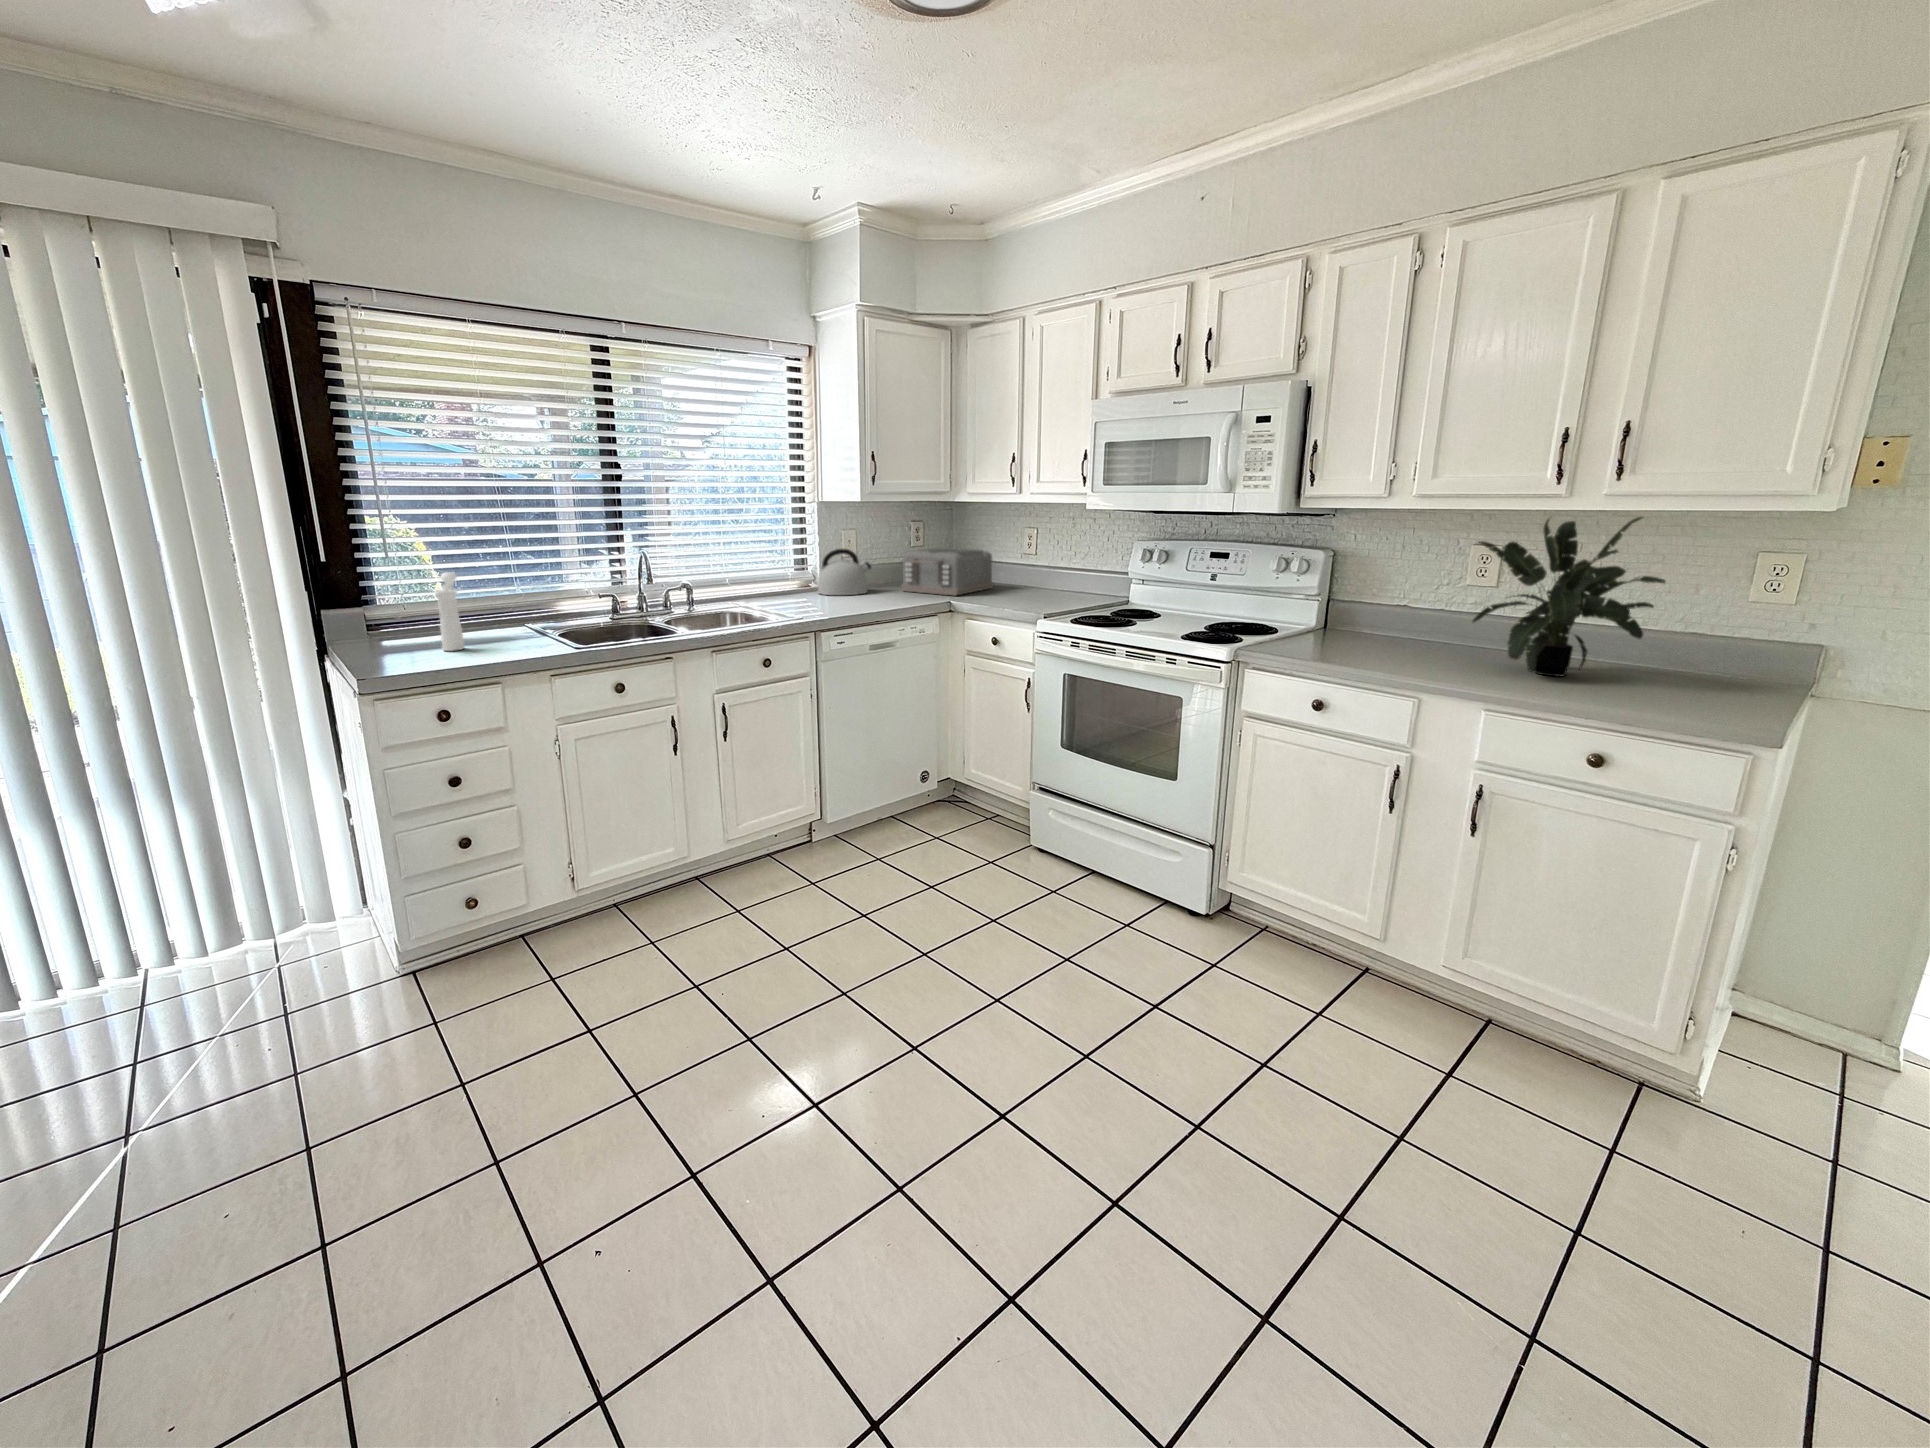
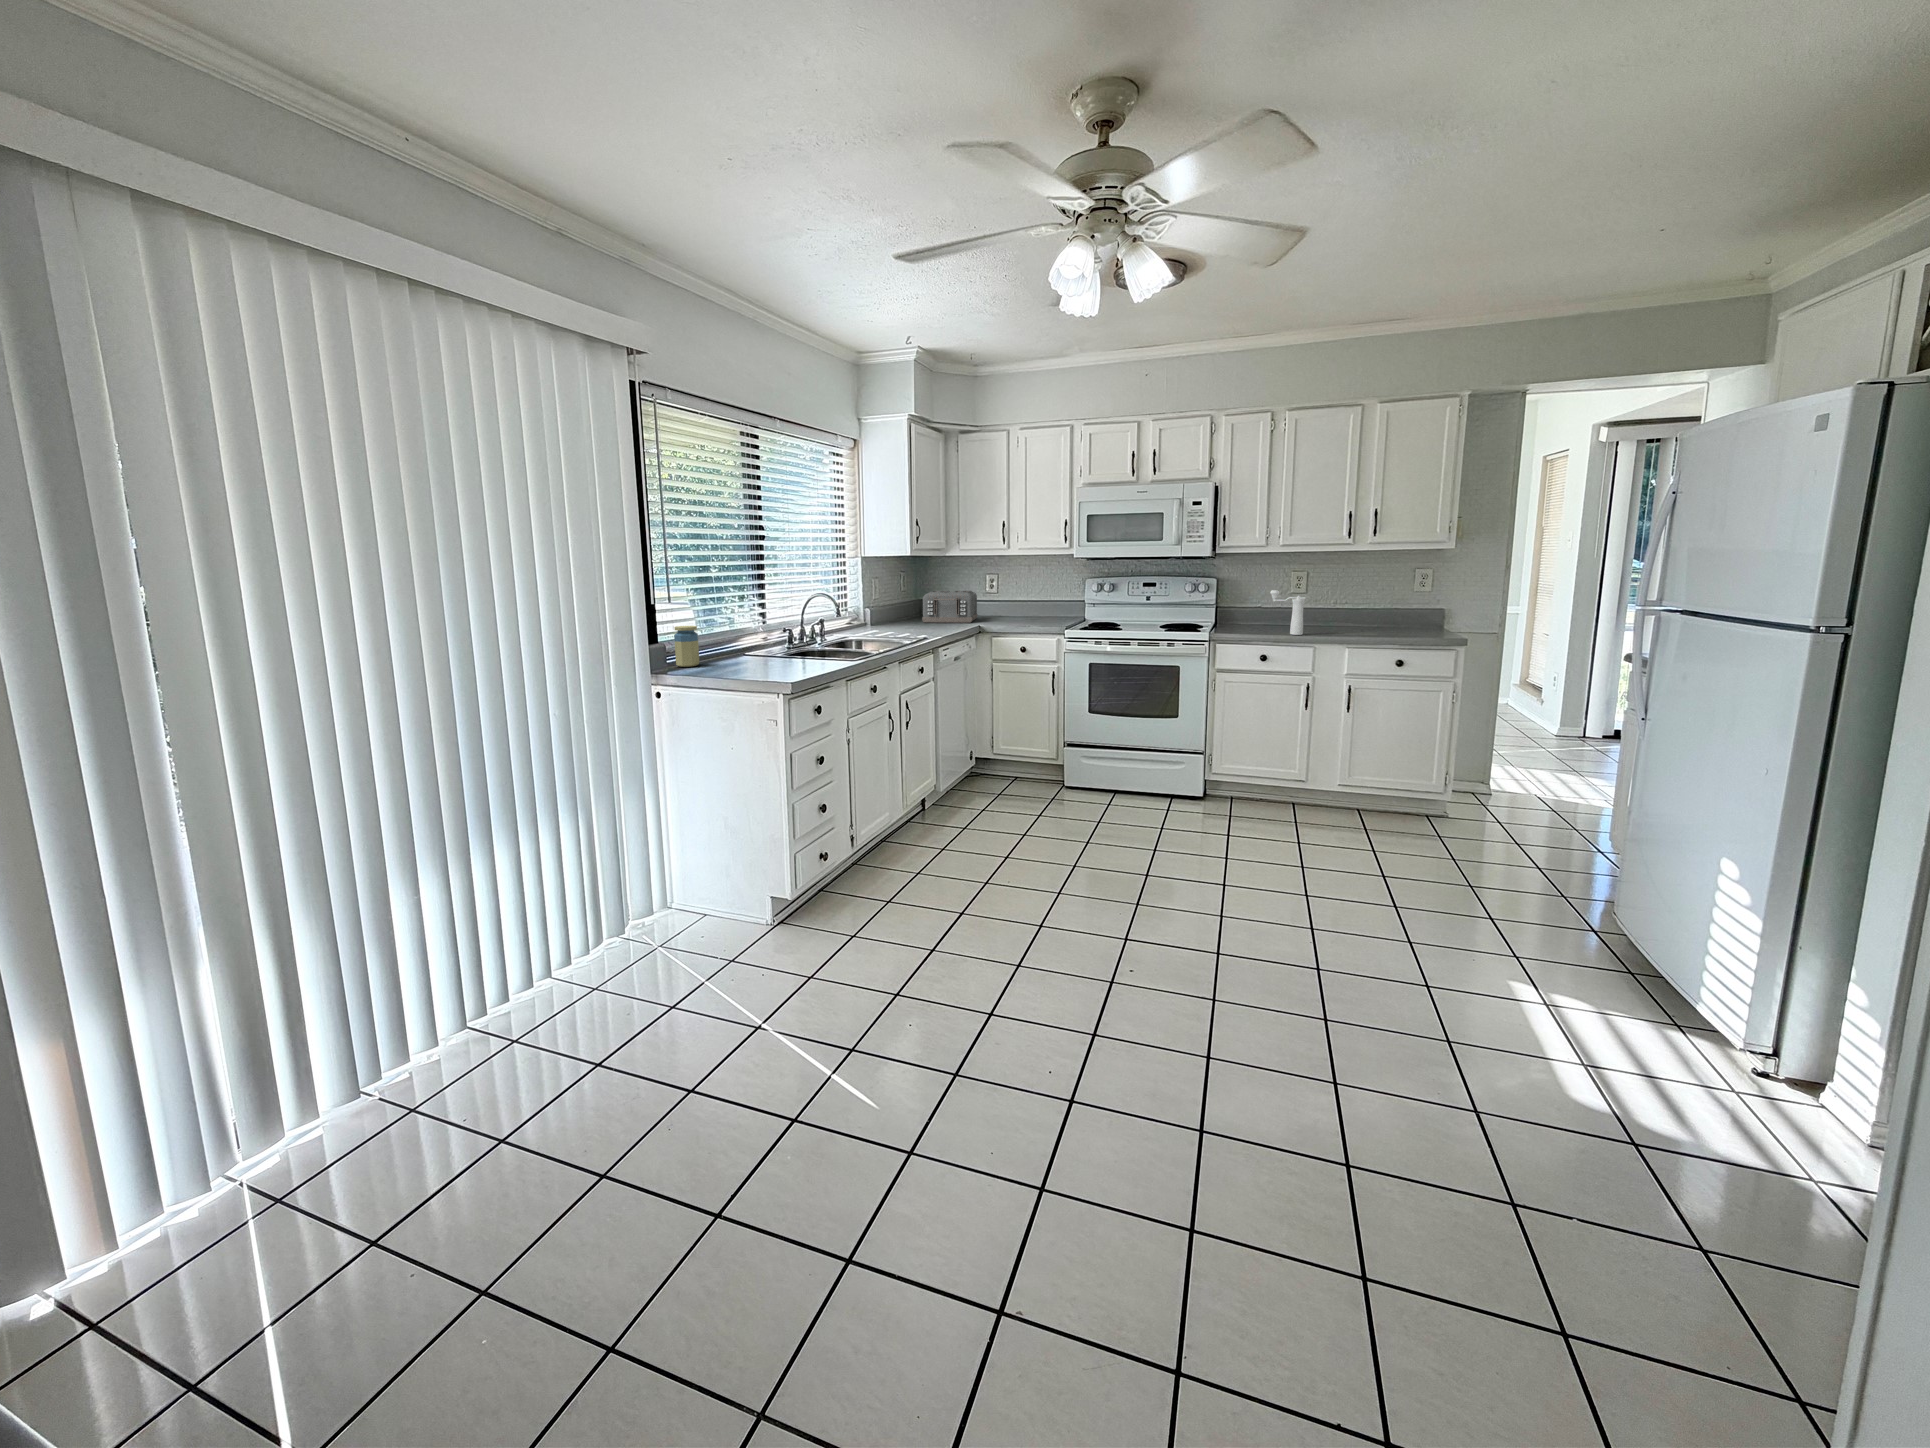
potted plant: present [1473,517,1665,677] -> none [1317,554,1405,634]
kettle: present [818,549,871,595] -> none [865,592,904,627]
pepper mill: present [435,573,464,651] -> present [1270,590,1305,635]
jar: none [379,594,417,645] -> present [674,626,699,667]

